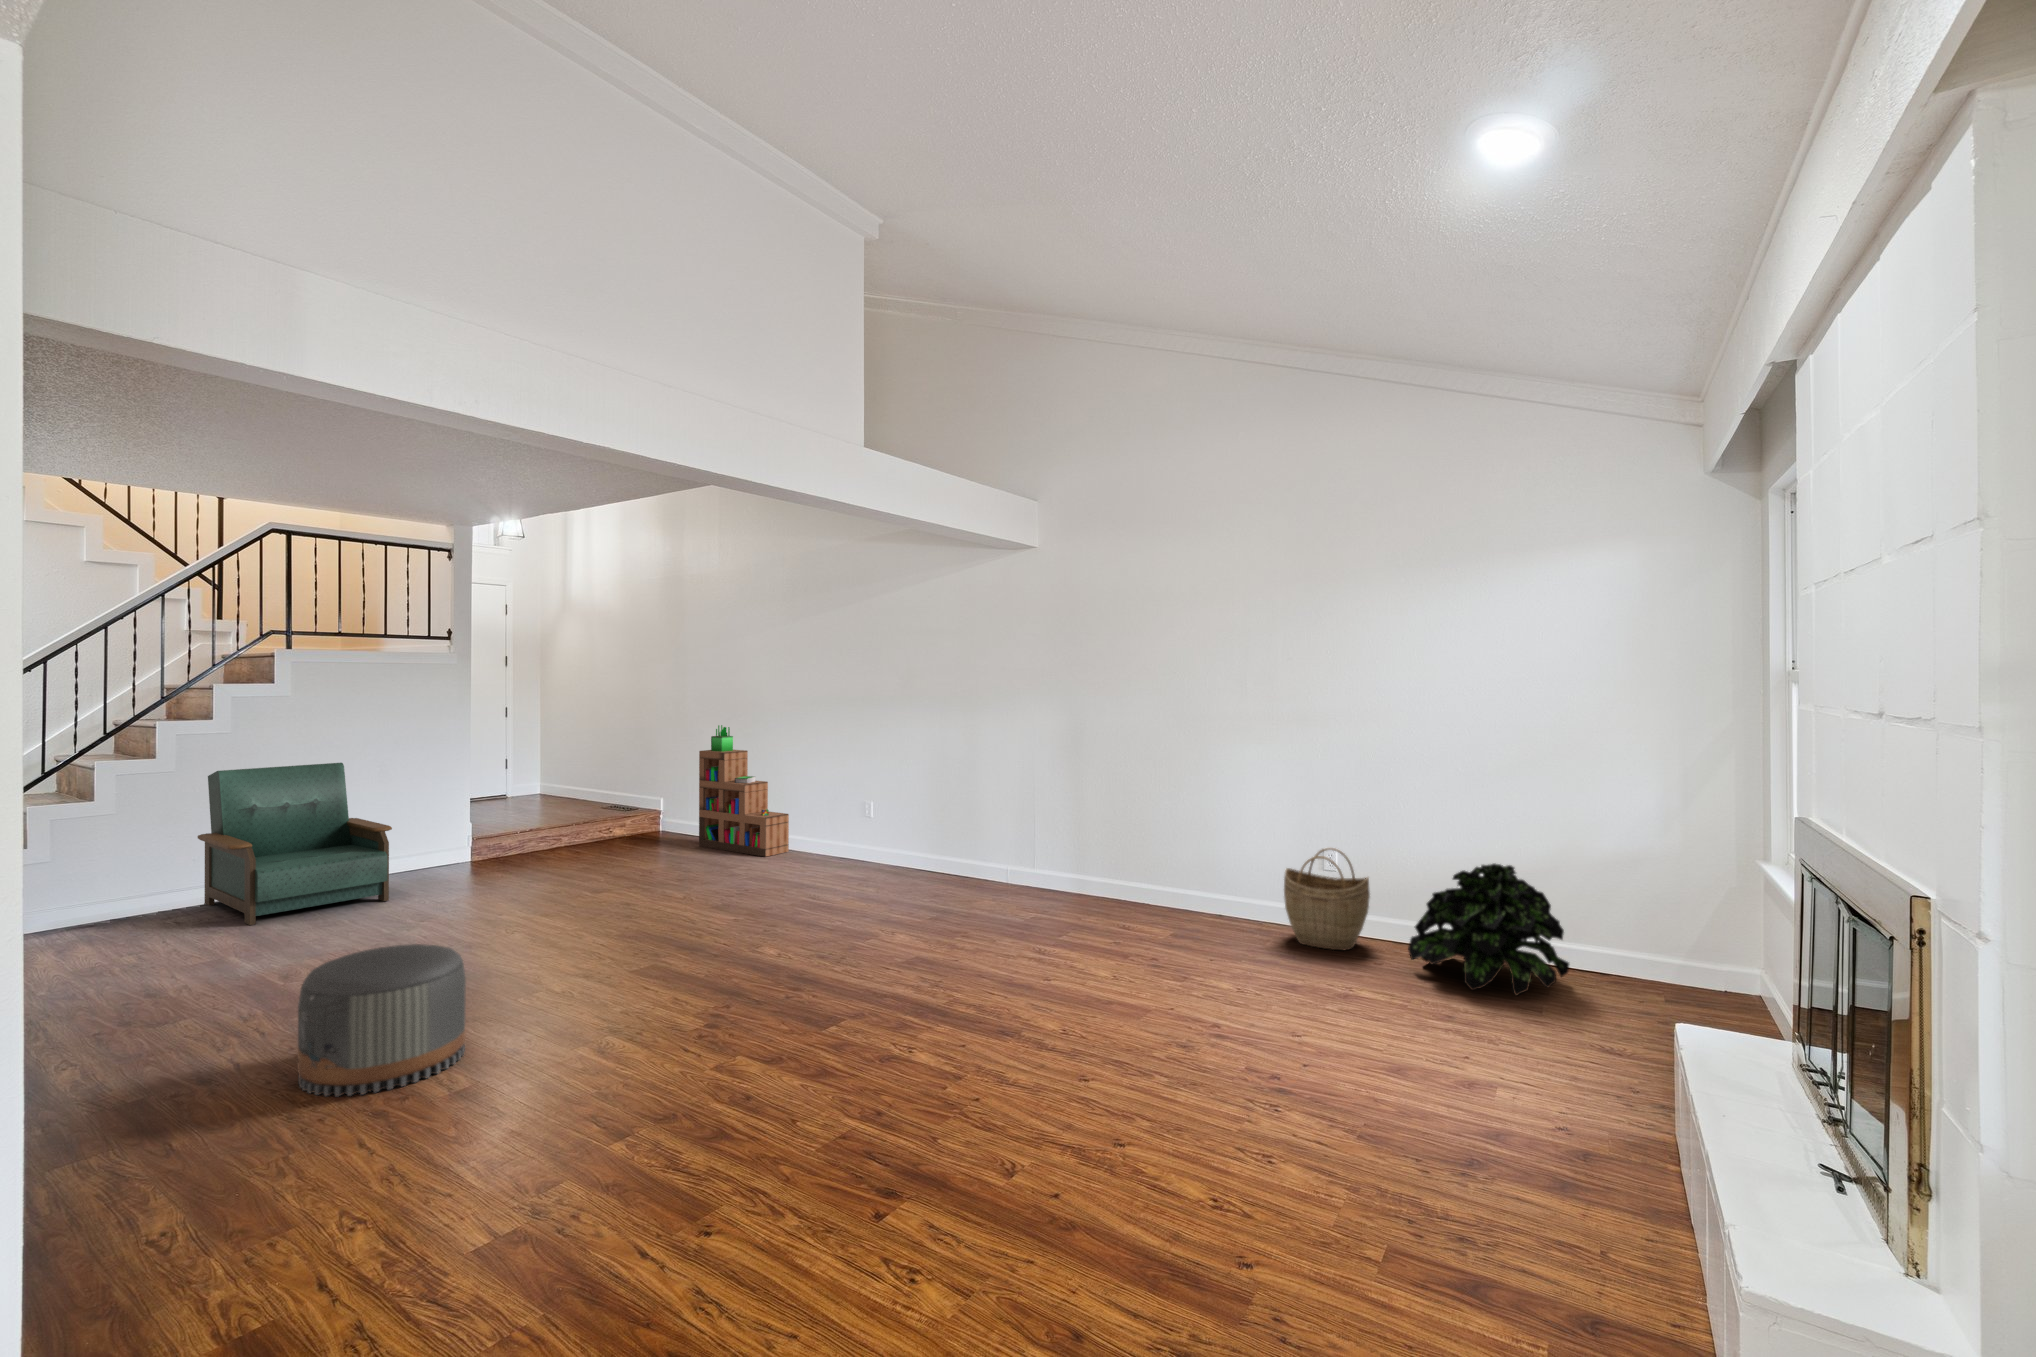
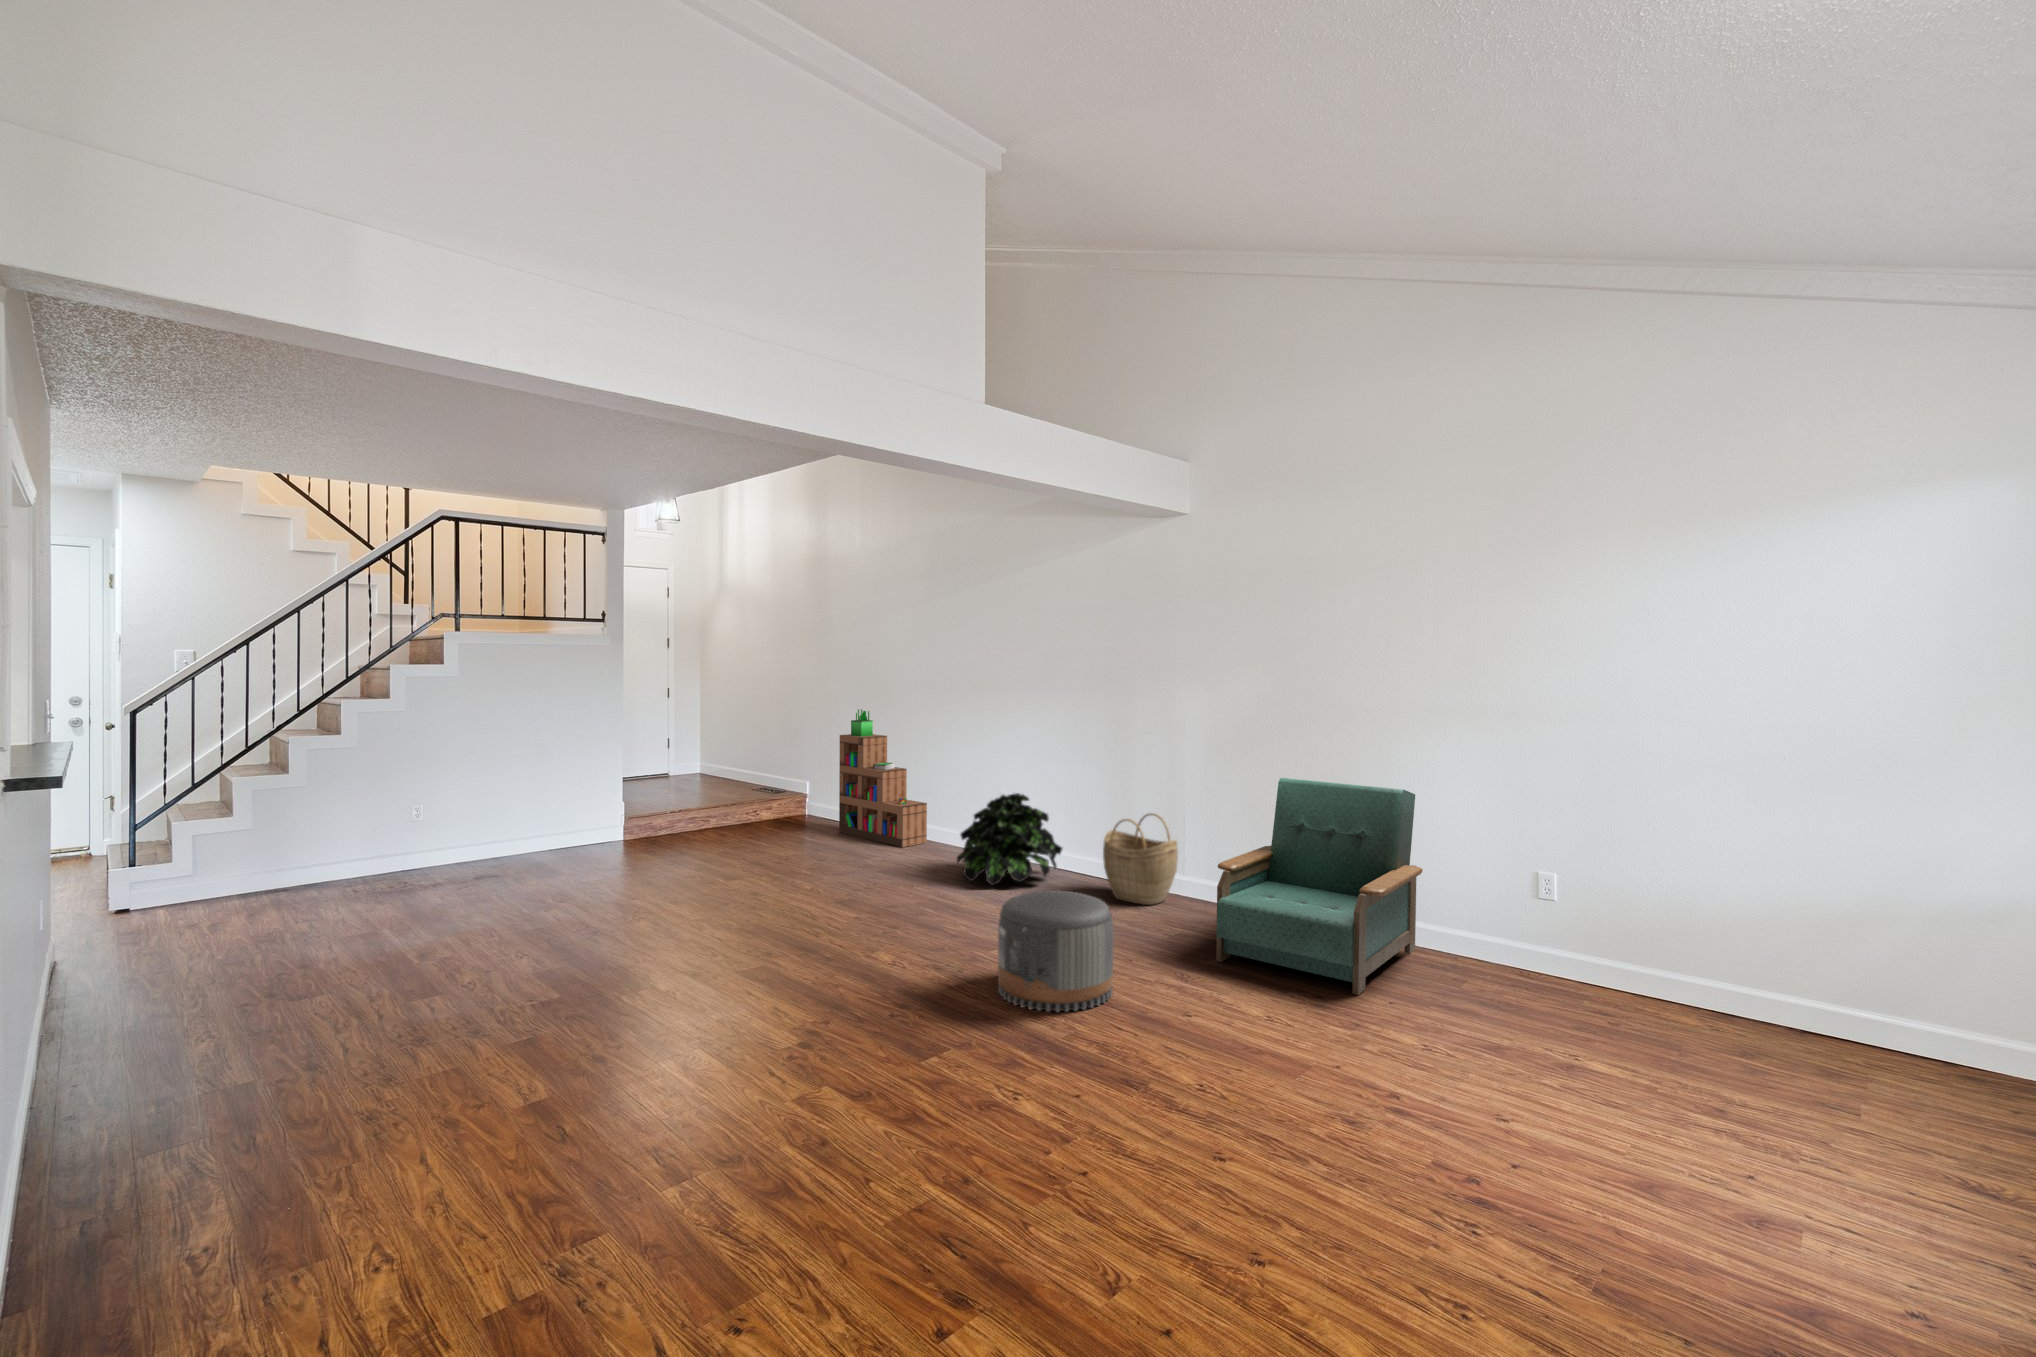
armchair: present [198,763,392,925] -> present [1216,778,1423,995]
woven basket: present [1284,848,1370,950] -> present [1103,813,1178,905]
potted plant: present [1408,864,1569,995] -> present [957,793,1062,886]
pouf: present [298,944,466,1096] -> present [998,891,1114,1012]

